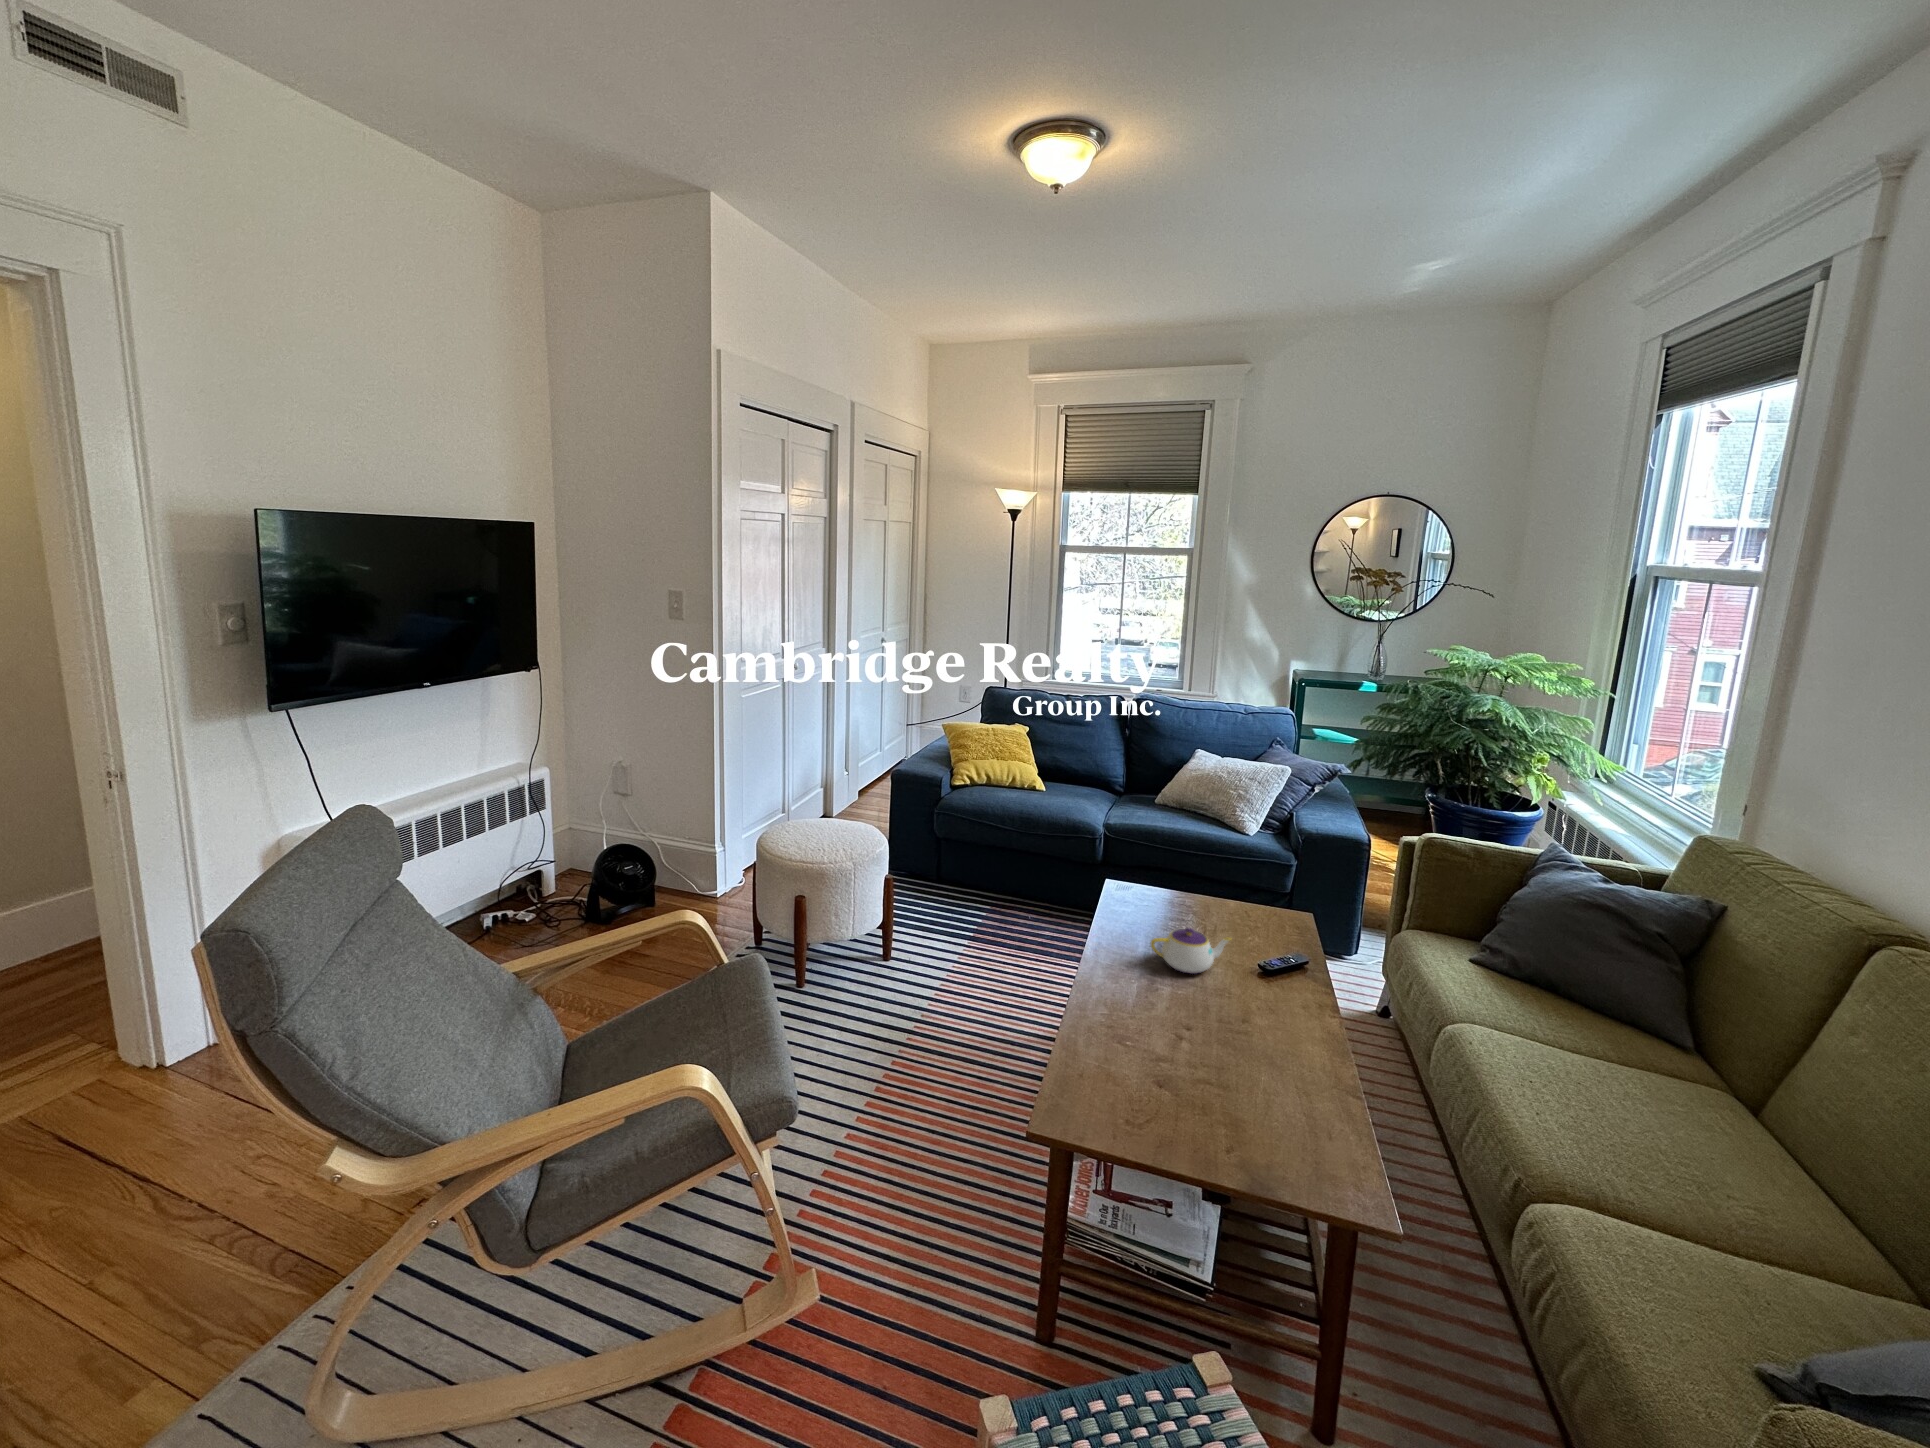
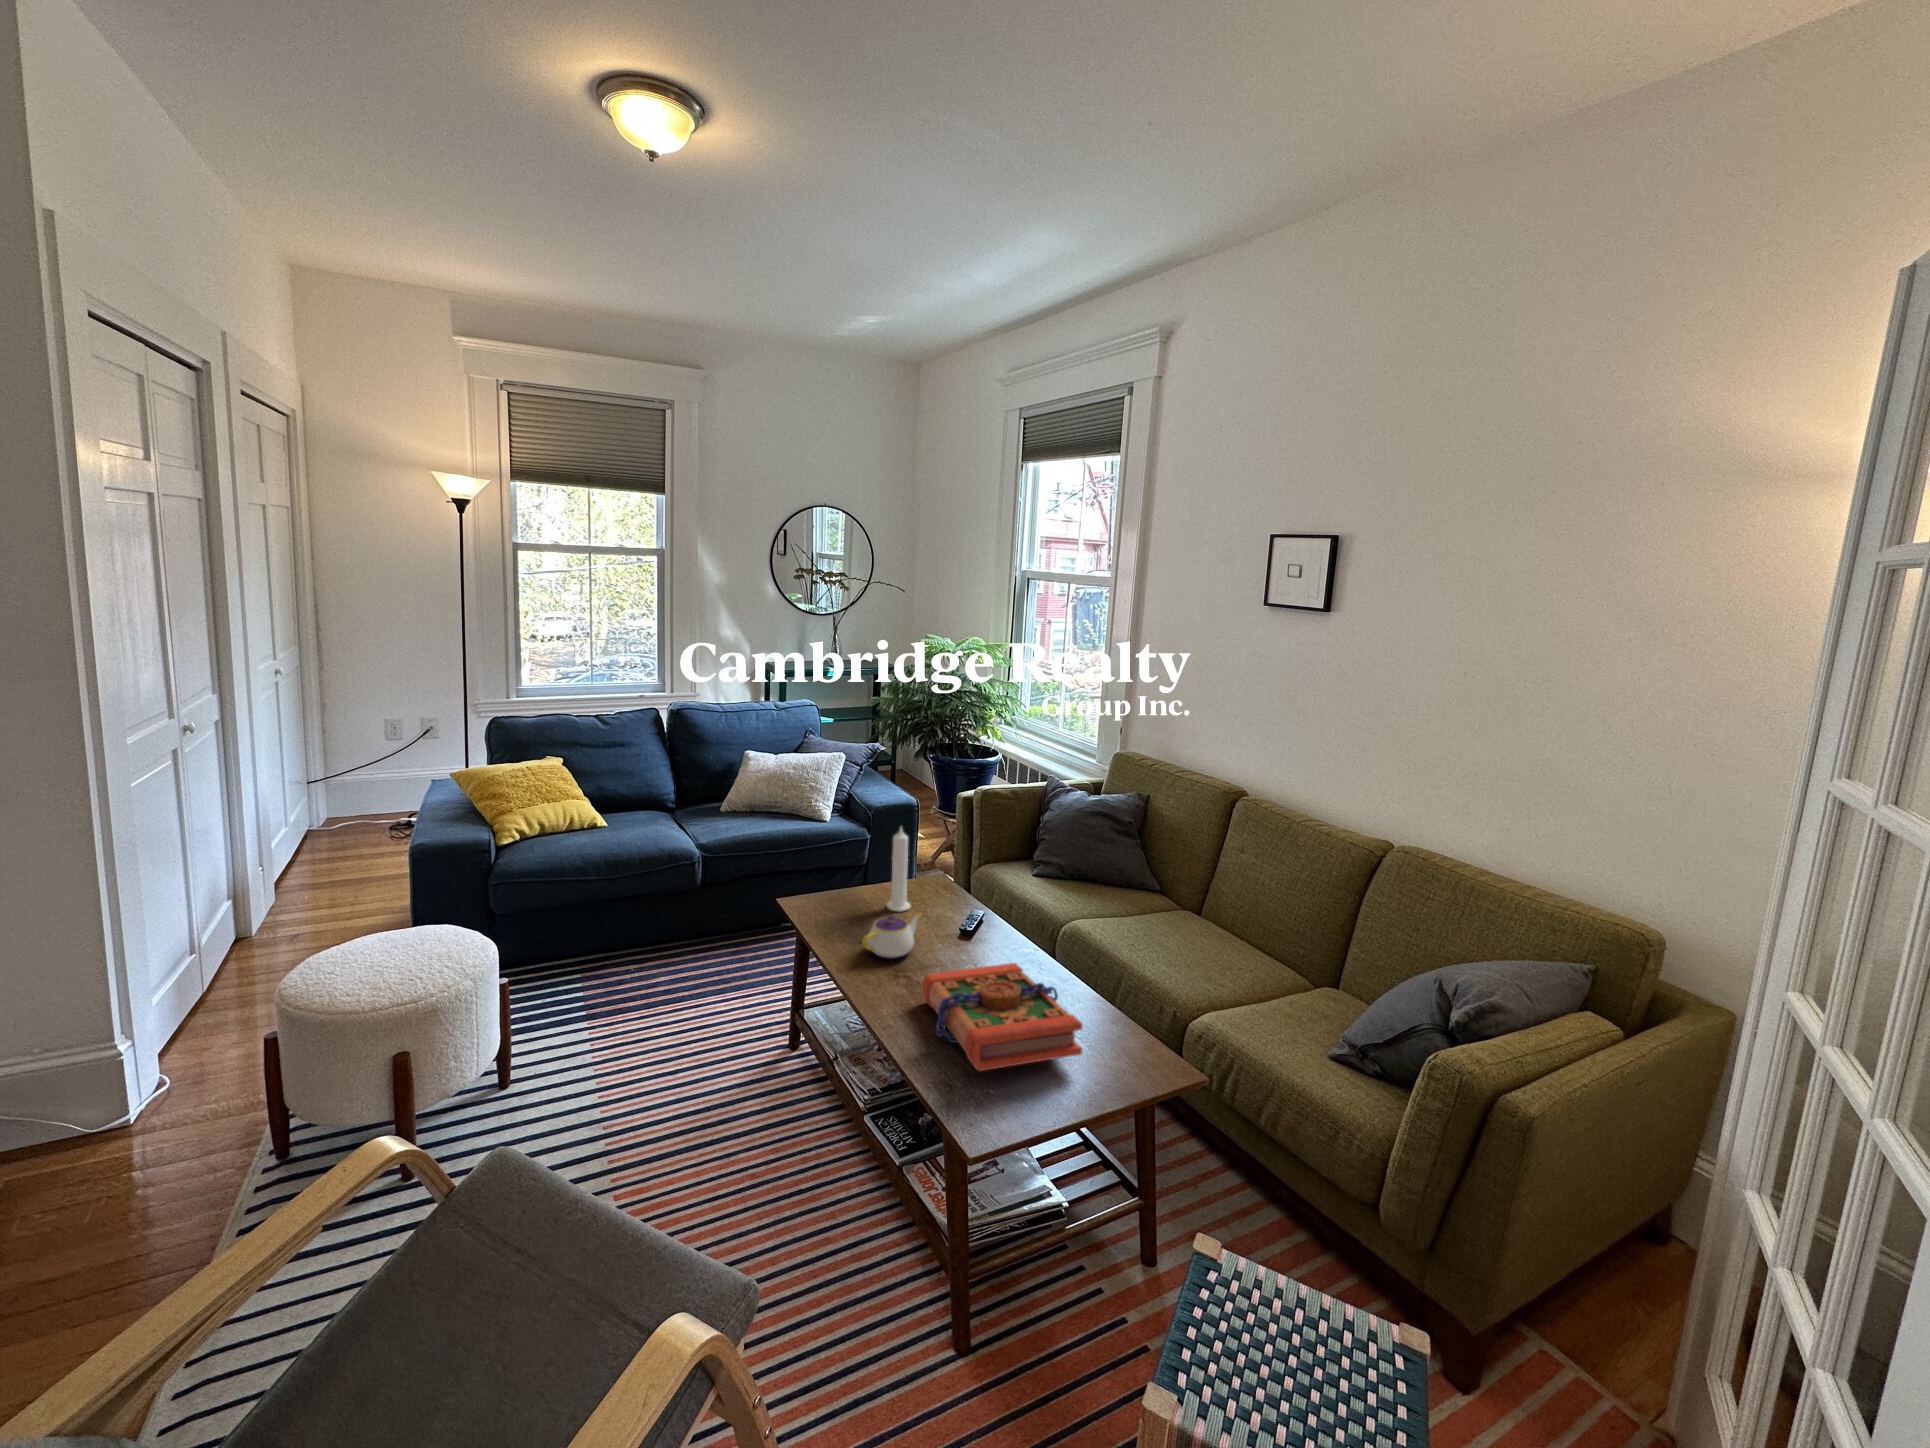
candle: none [1226,844,1255,936] -> present [887,827,910,912]
book: none [1137,992,1301,1136] -> present [922,963,1082,1071]

